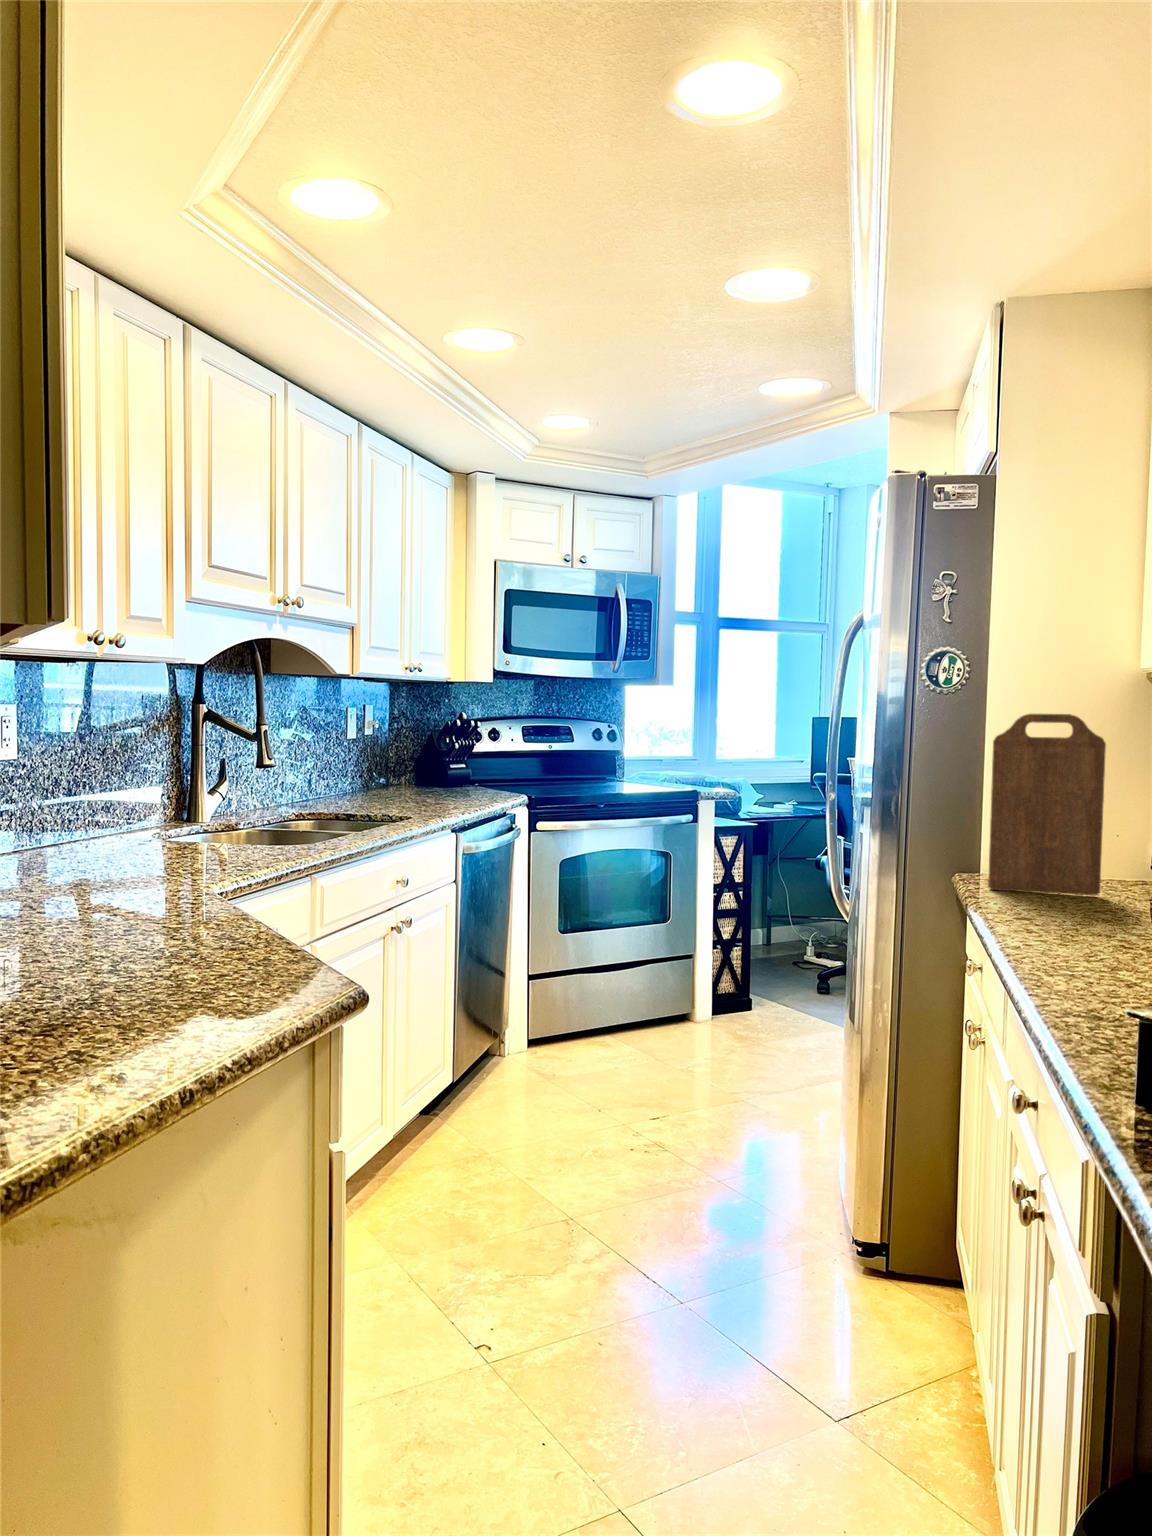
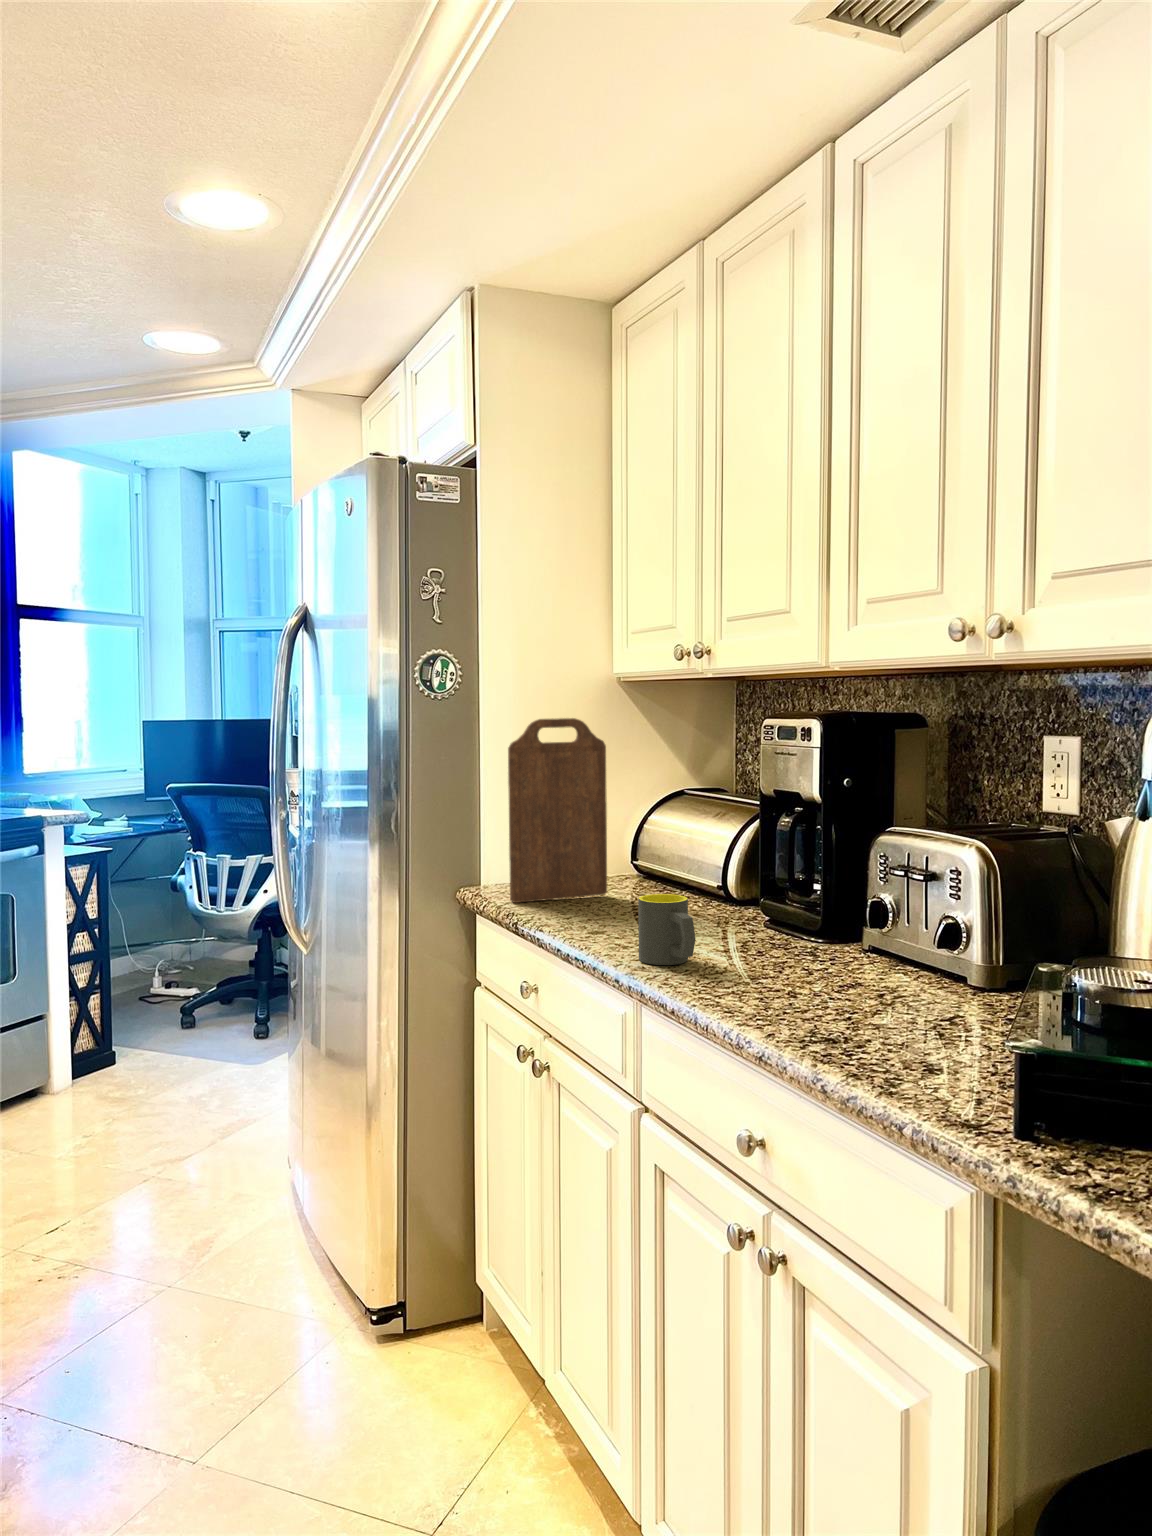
mug: none [1033,883,1087,952] -> present [638,894,696,965]

